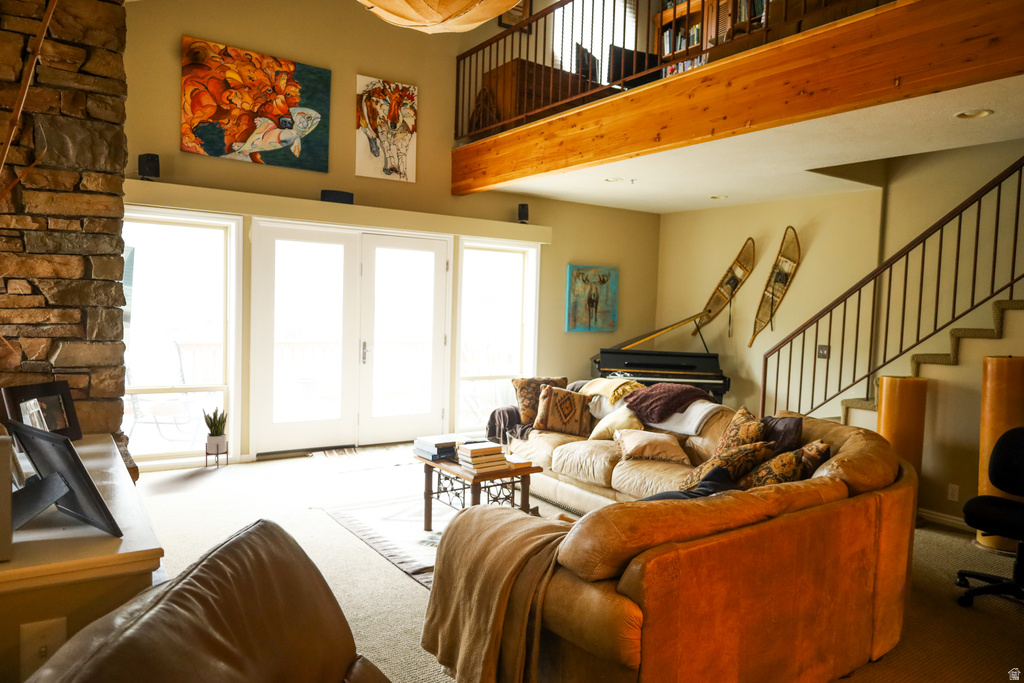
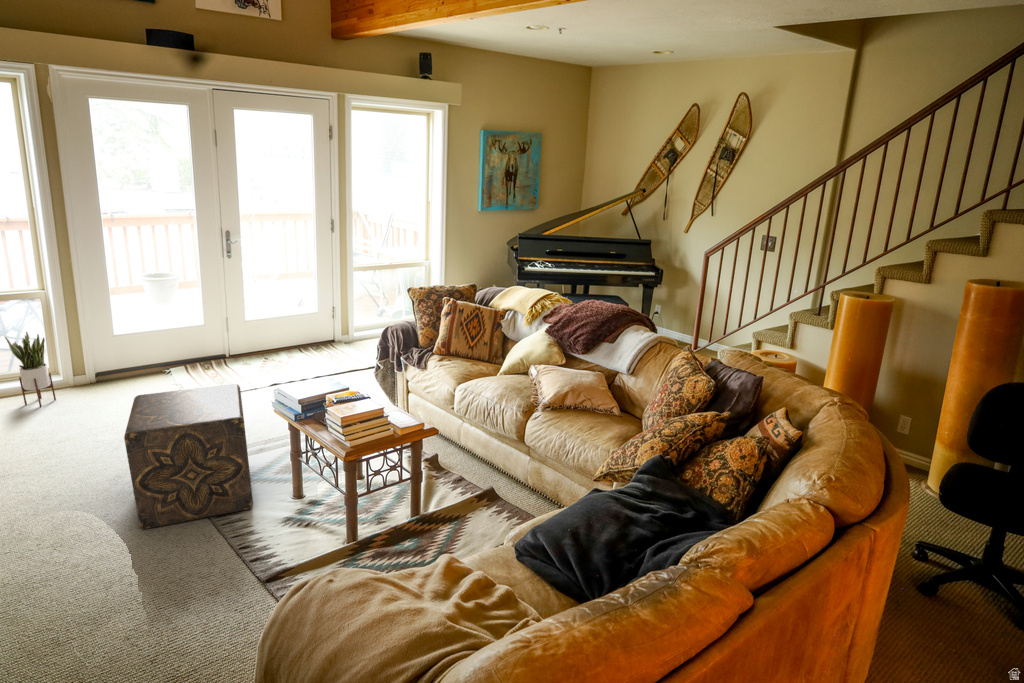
ottoman: none [313,434,397,532] -> present [124,384,253,529]

